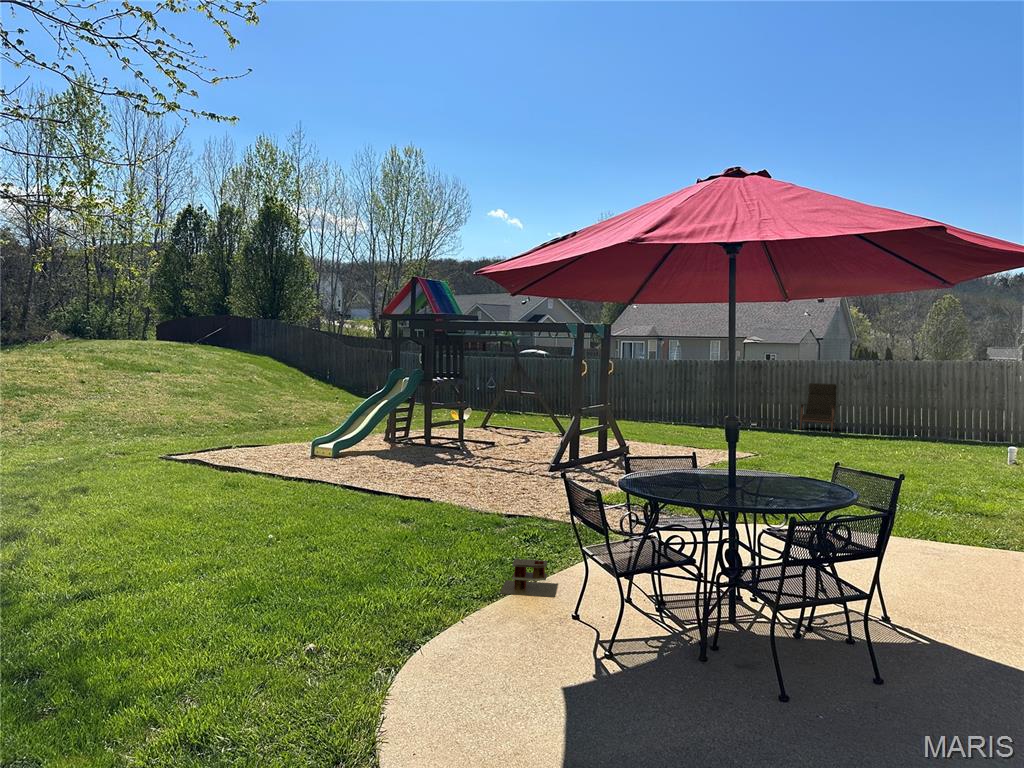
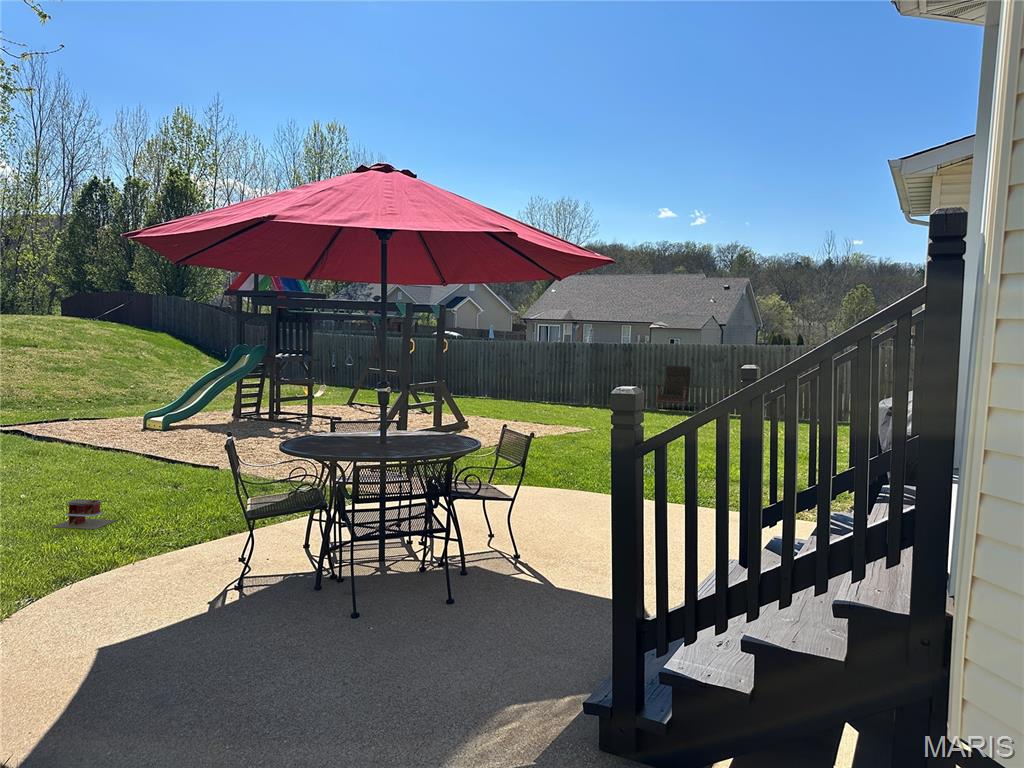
toy house: present [500,559,558,597] -> present [52,499,117,529]

